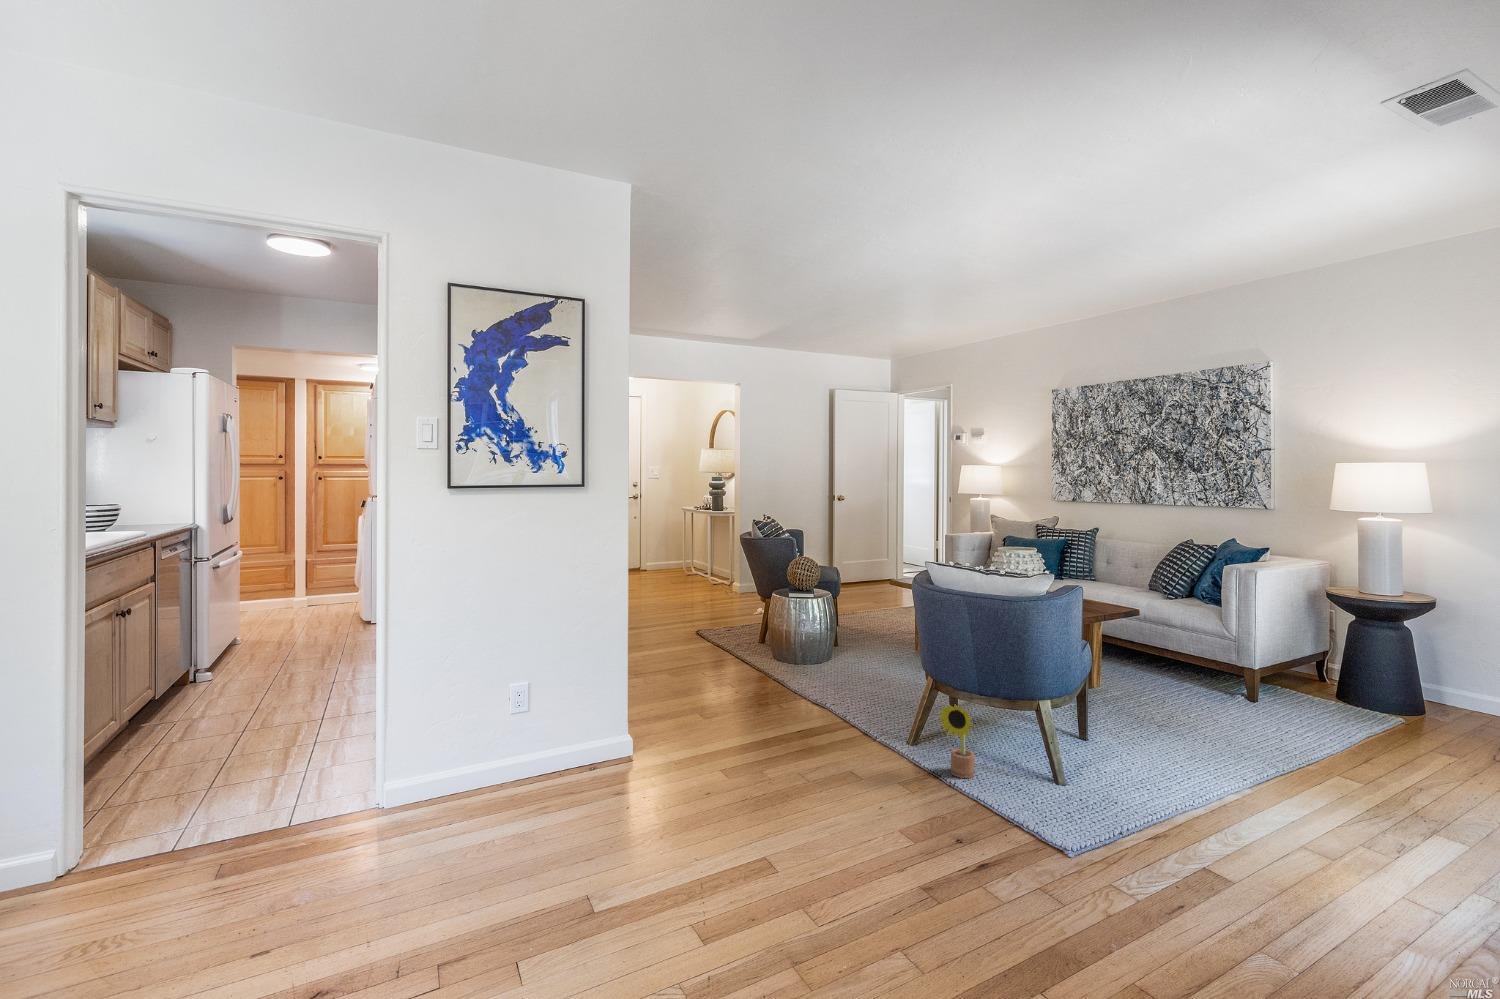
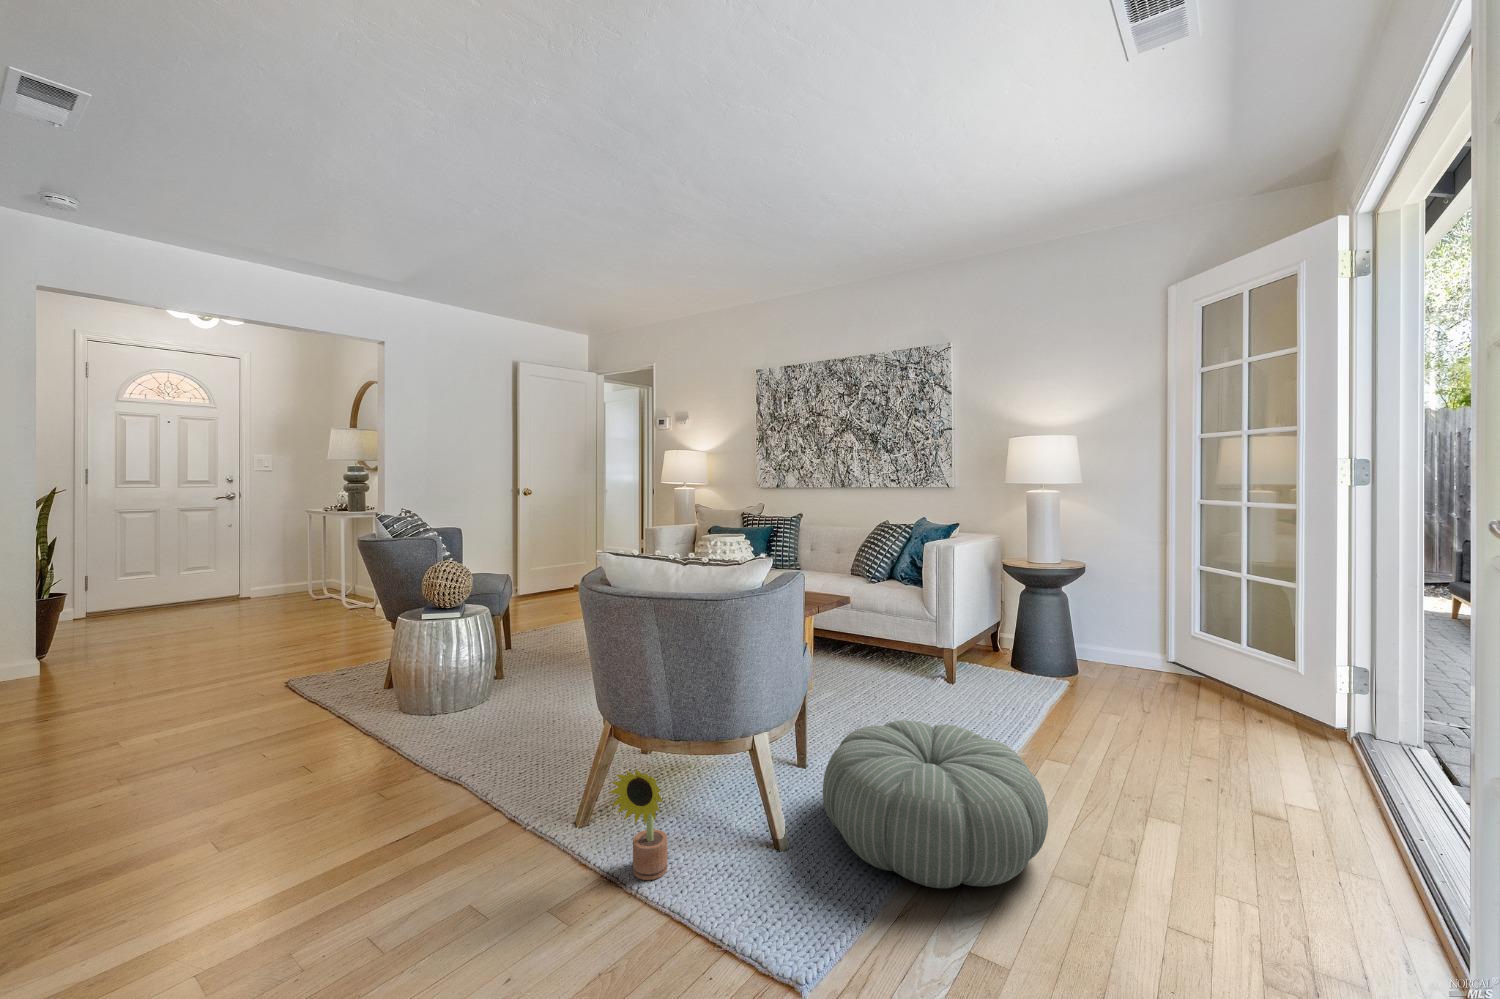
pouf: none [1093,708,1289,826] -> present [823,720,1048,888]

